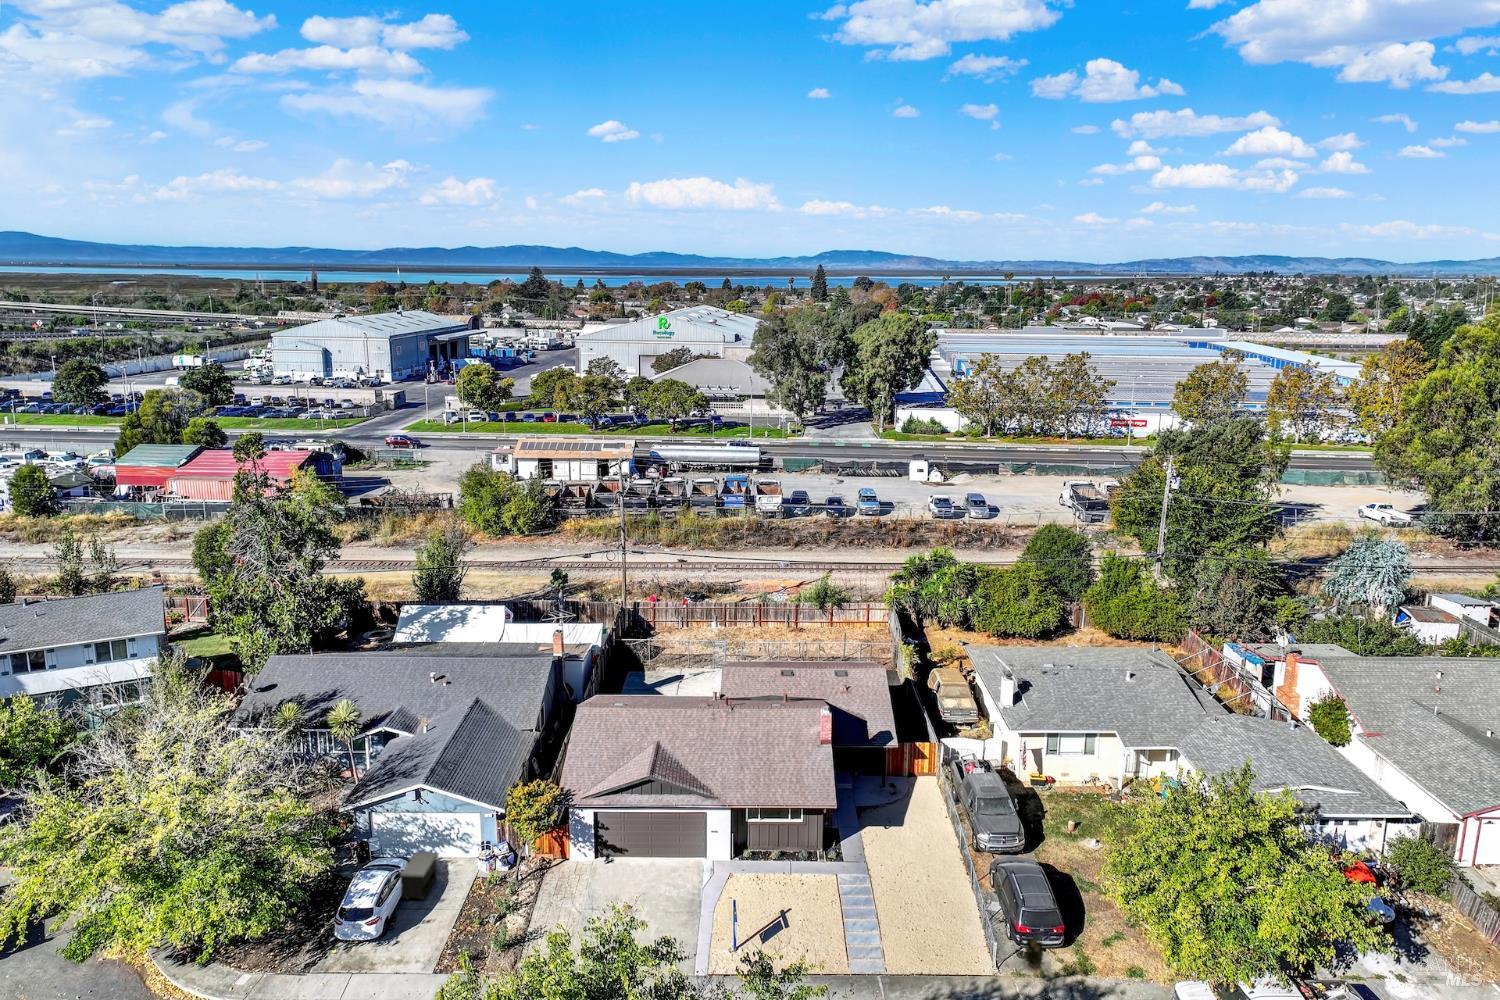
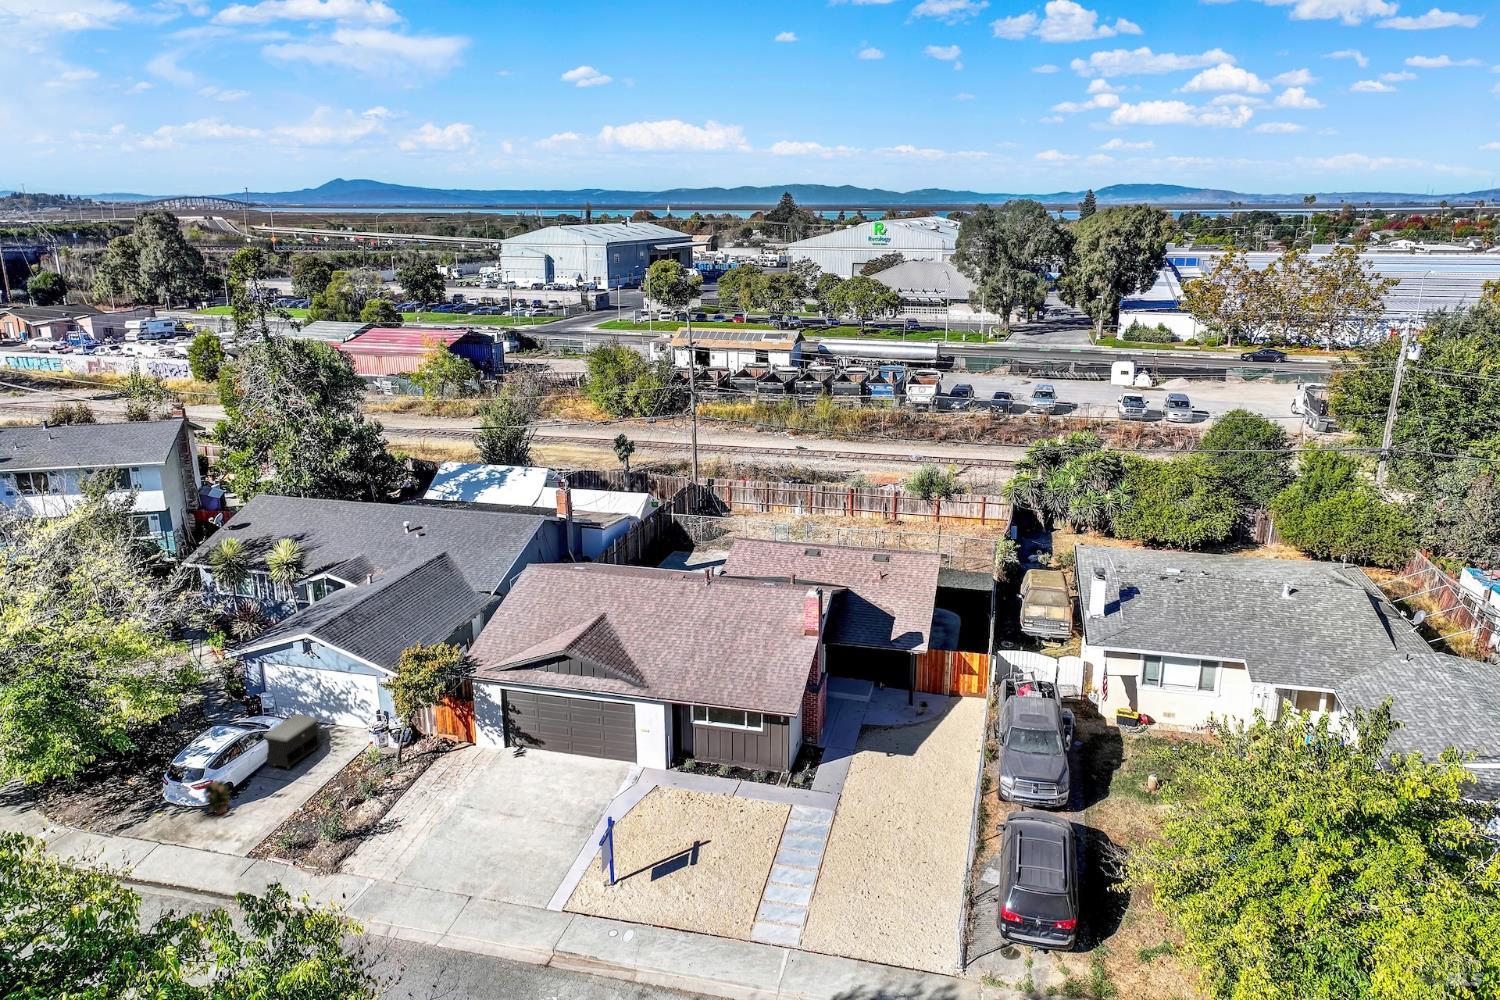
decorative plant: present [1025,939,1044,969] -> present [204,781,230,814]

